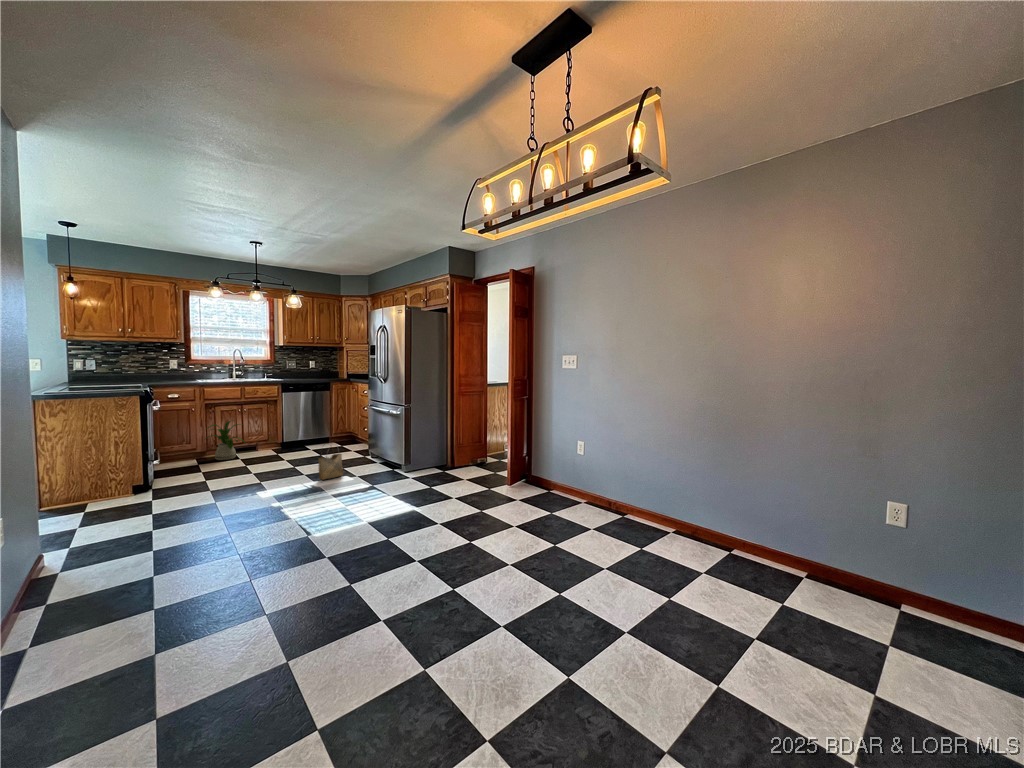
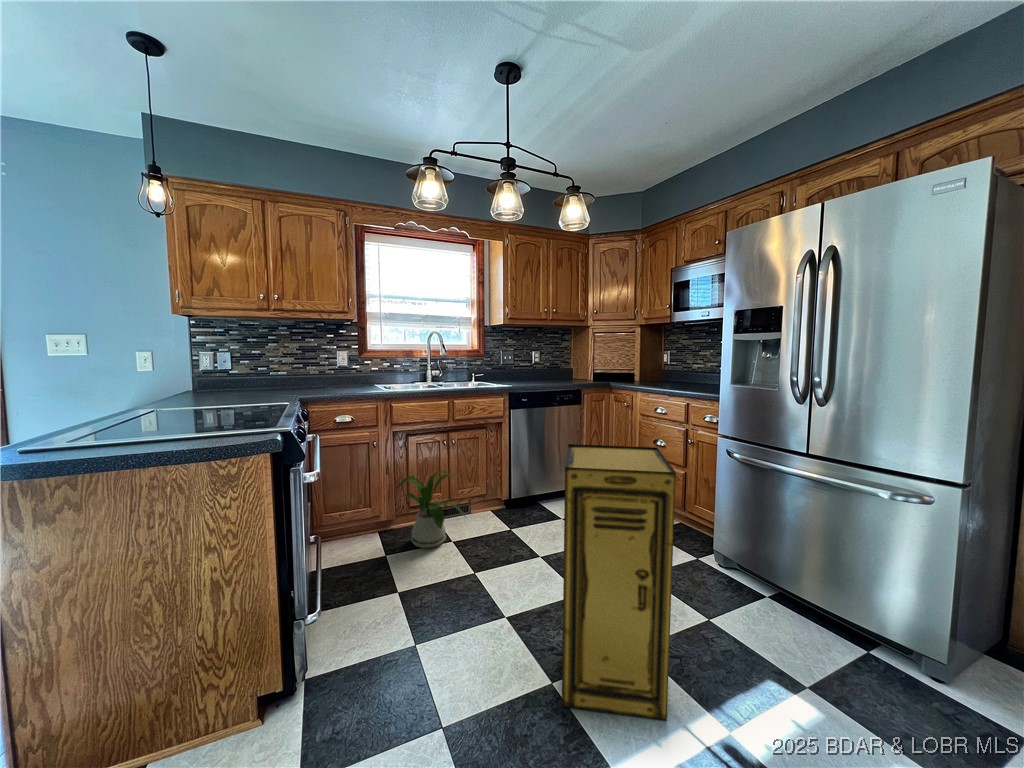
storage cabinet: none [259,397,310,484] -> present [562,444,676,721]
woven basket: present [318,454,343,480] -> none [710,585,767,714]

